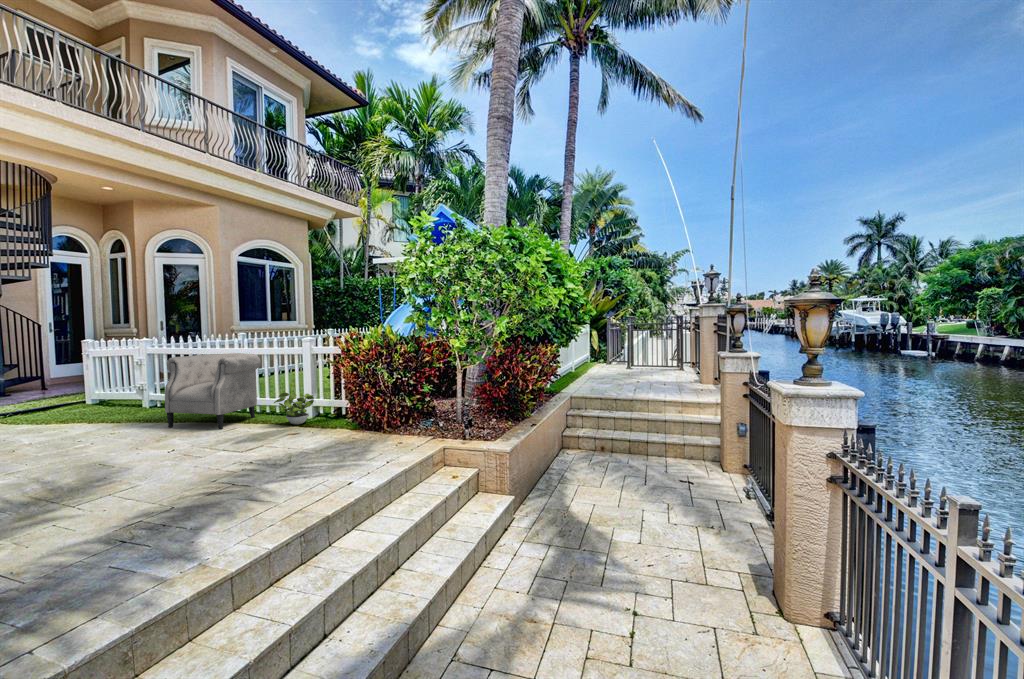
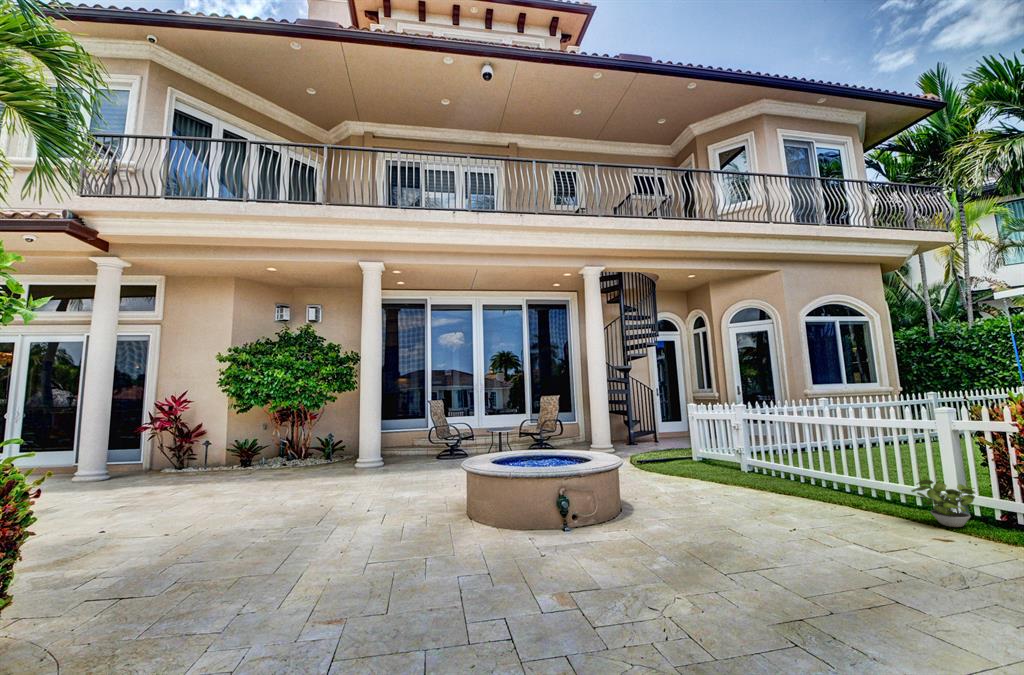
chair: present [165,353,261,430] -> none [769,423,876,513]

